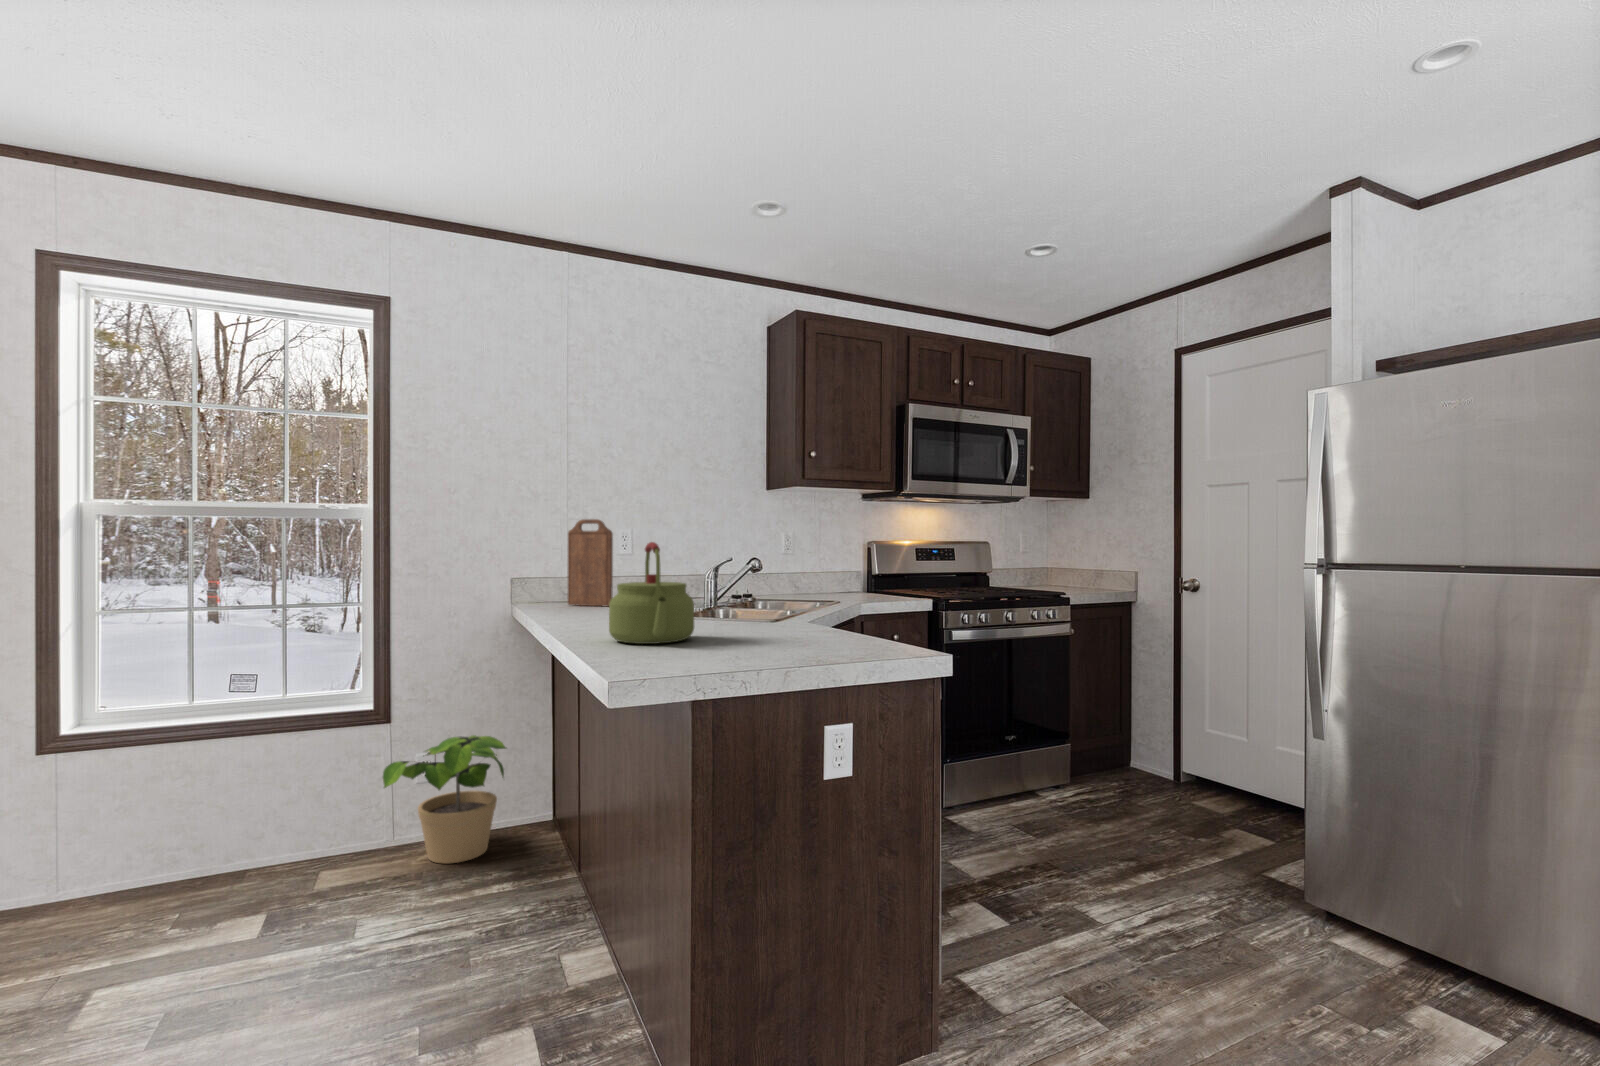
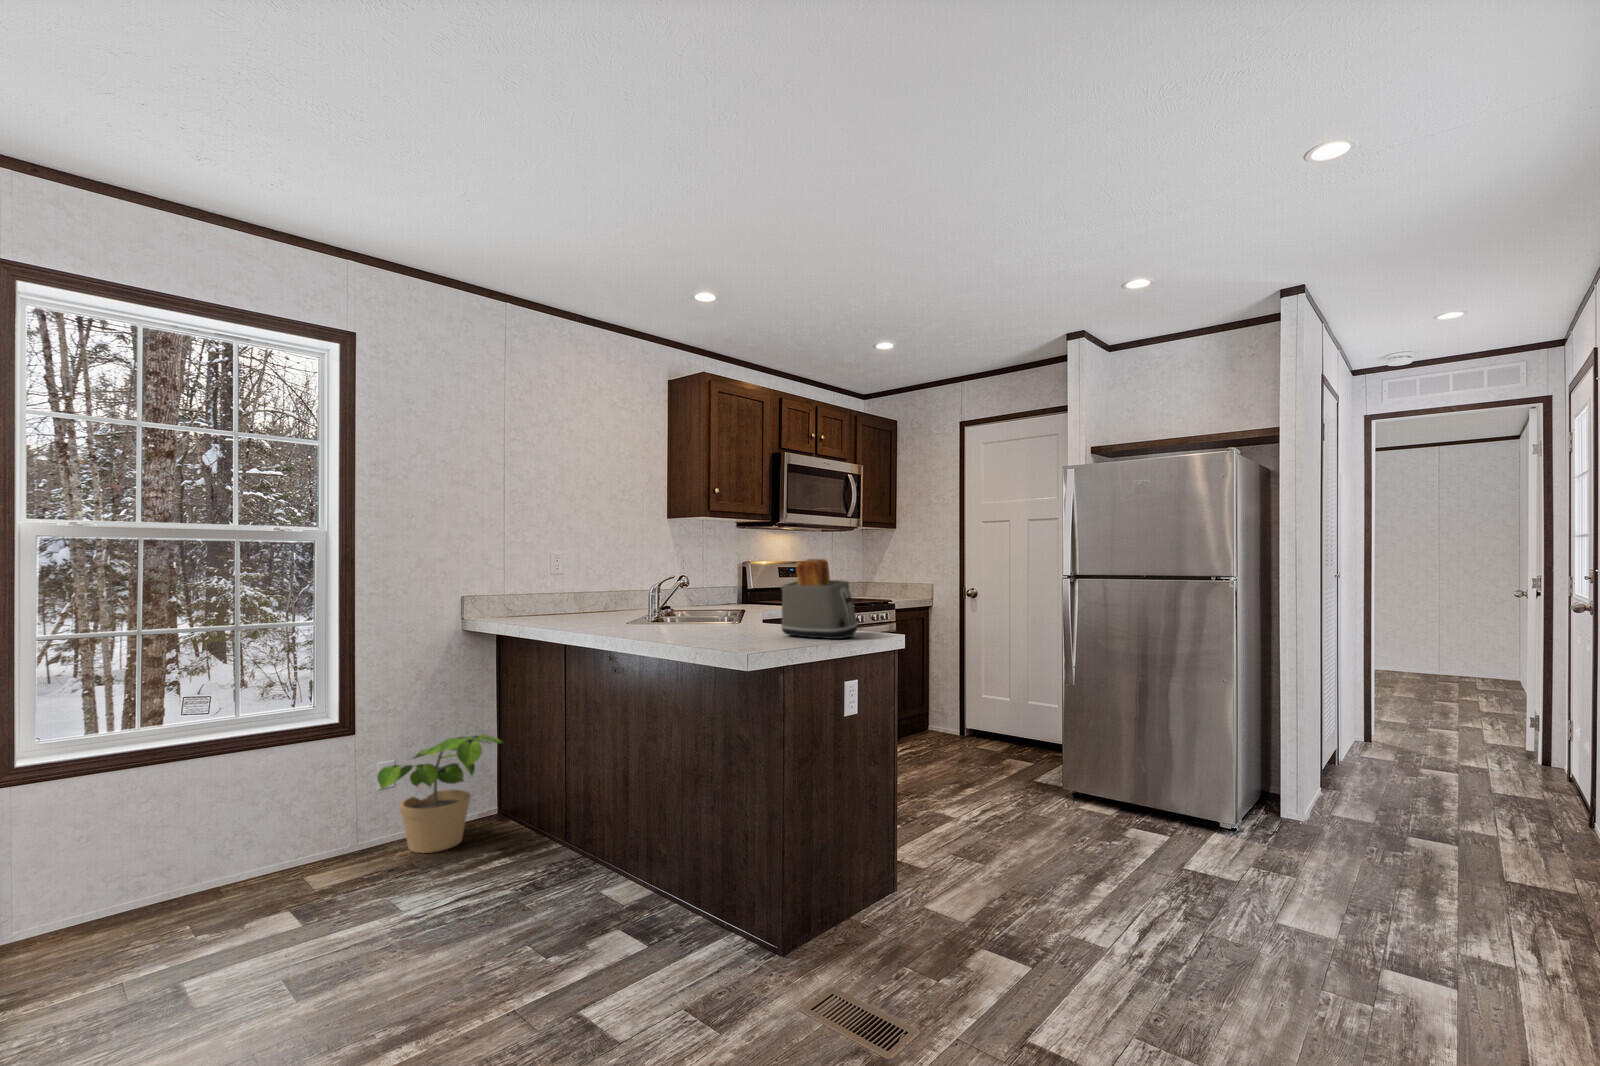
cutting board: present [568,519,613,606] -> none [522,549,566,623]
toaster: none [767,532,870,656] -> present [781,559,858,639]
kettle: present [609,542,694,644] -> none [659,567,720,640]

